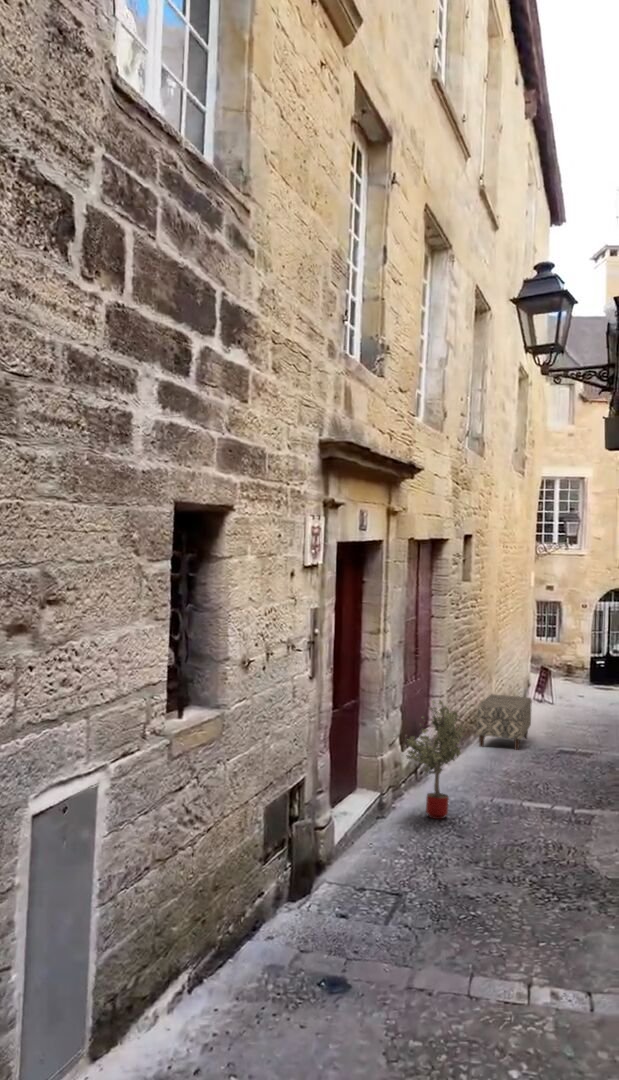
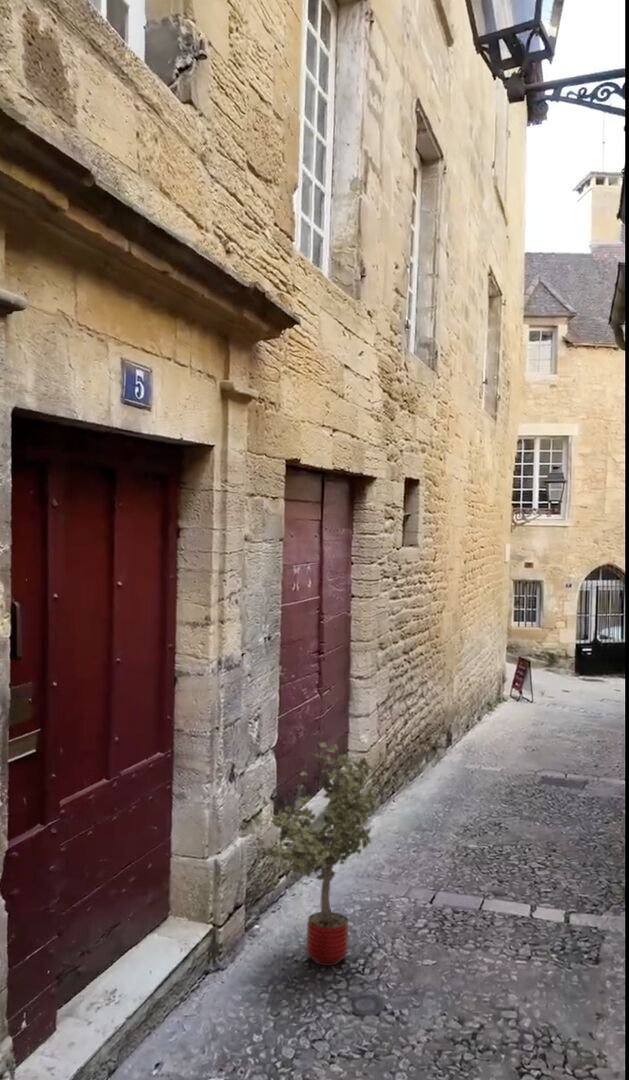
bench: present [477,695,531,750] -> none [429,700,506,786]

